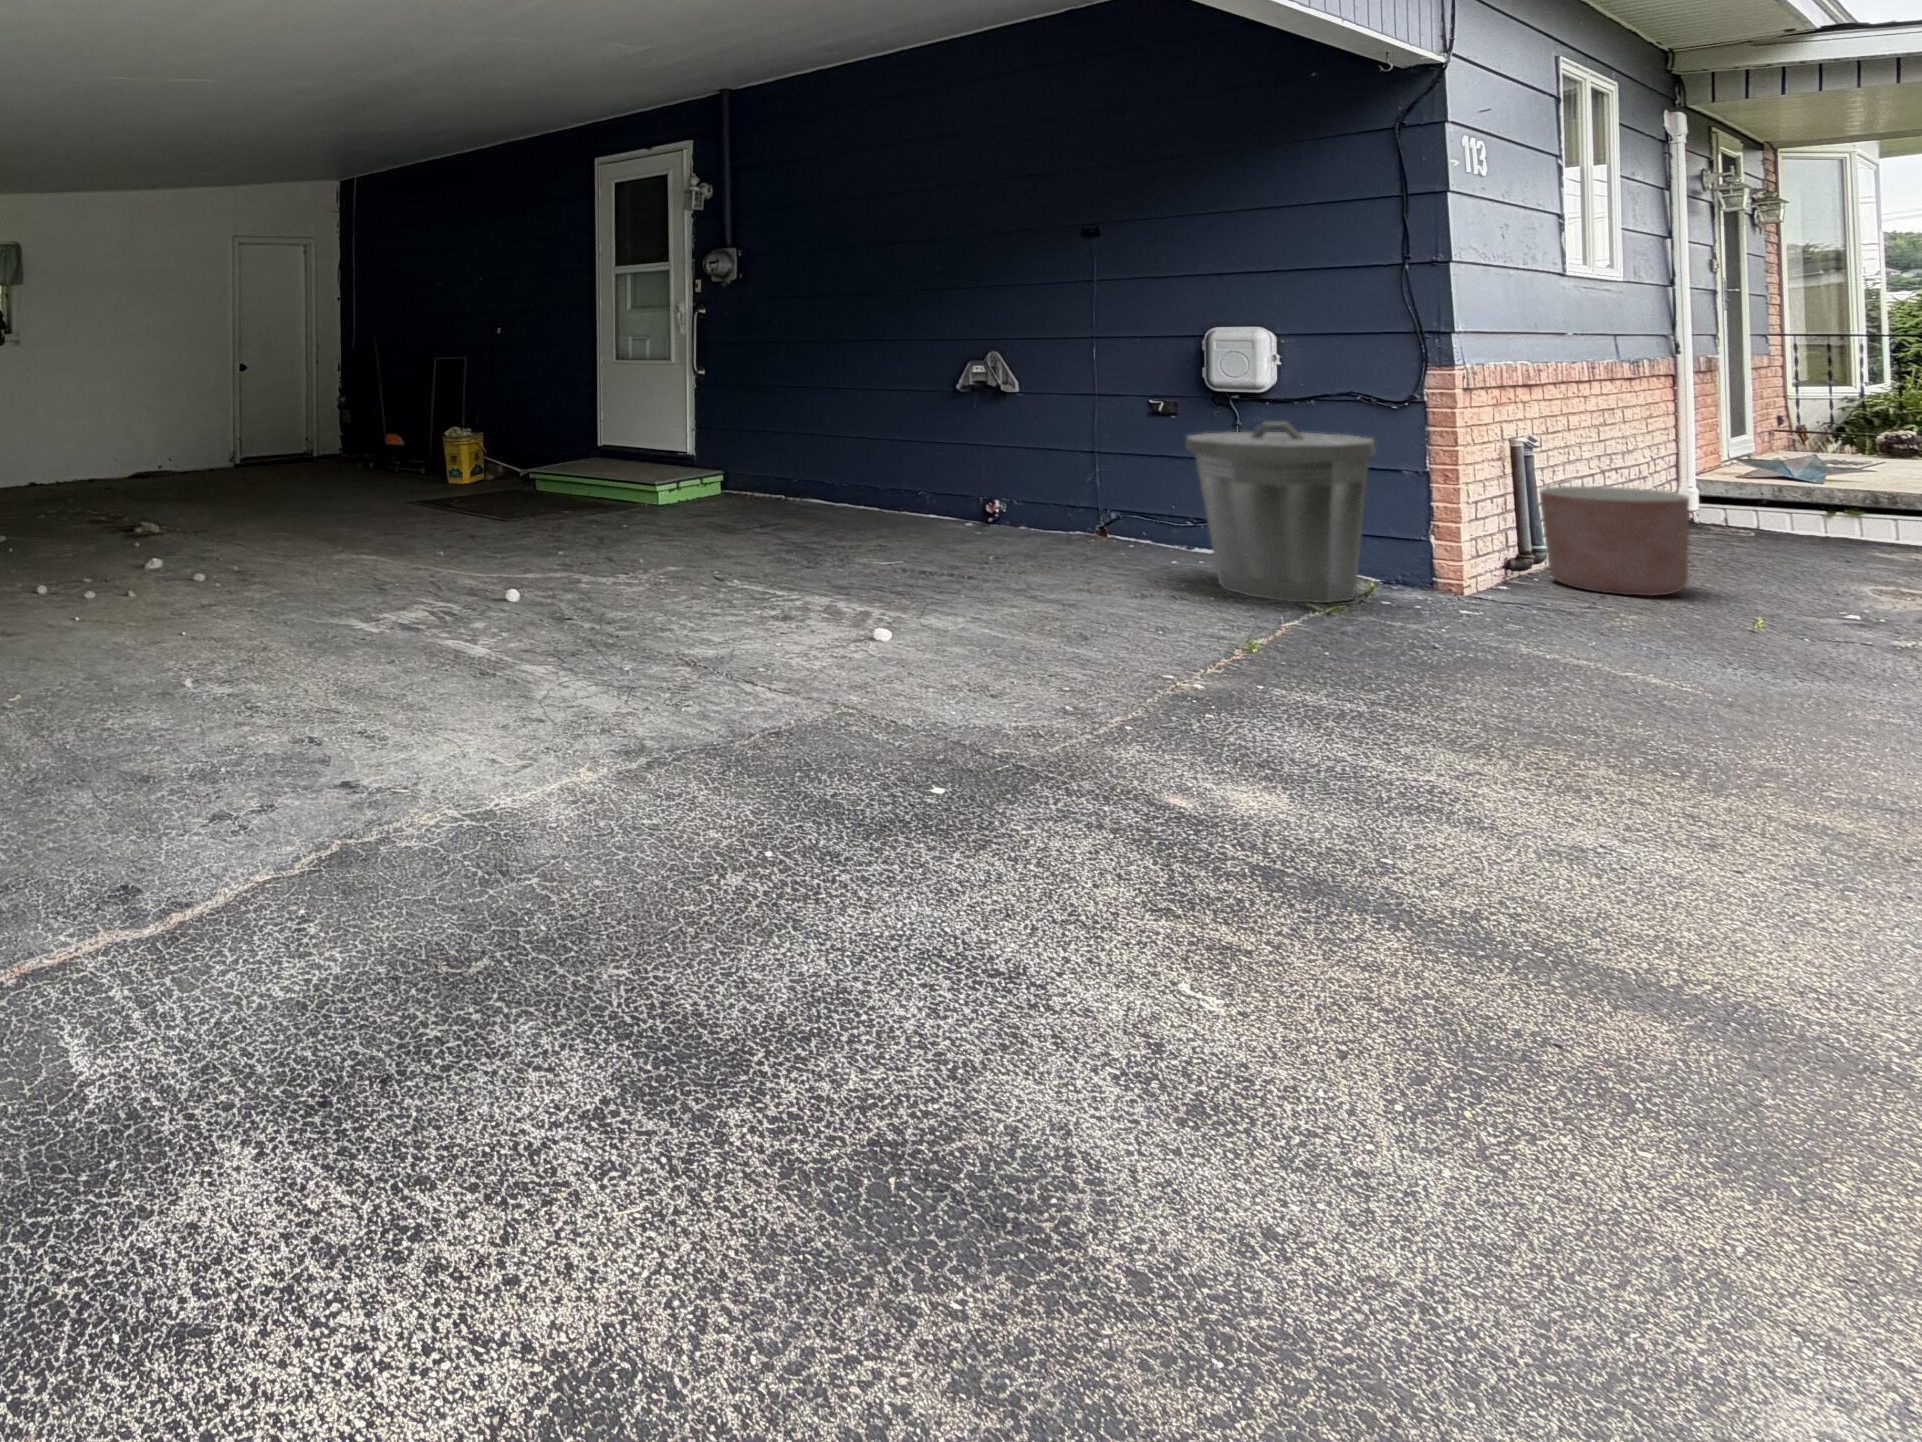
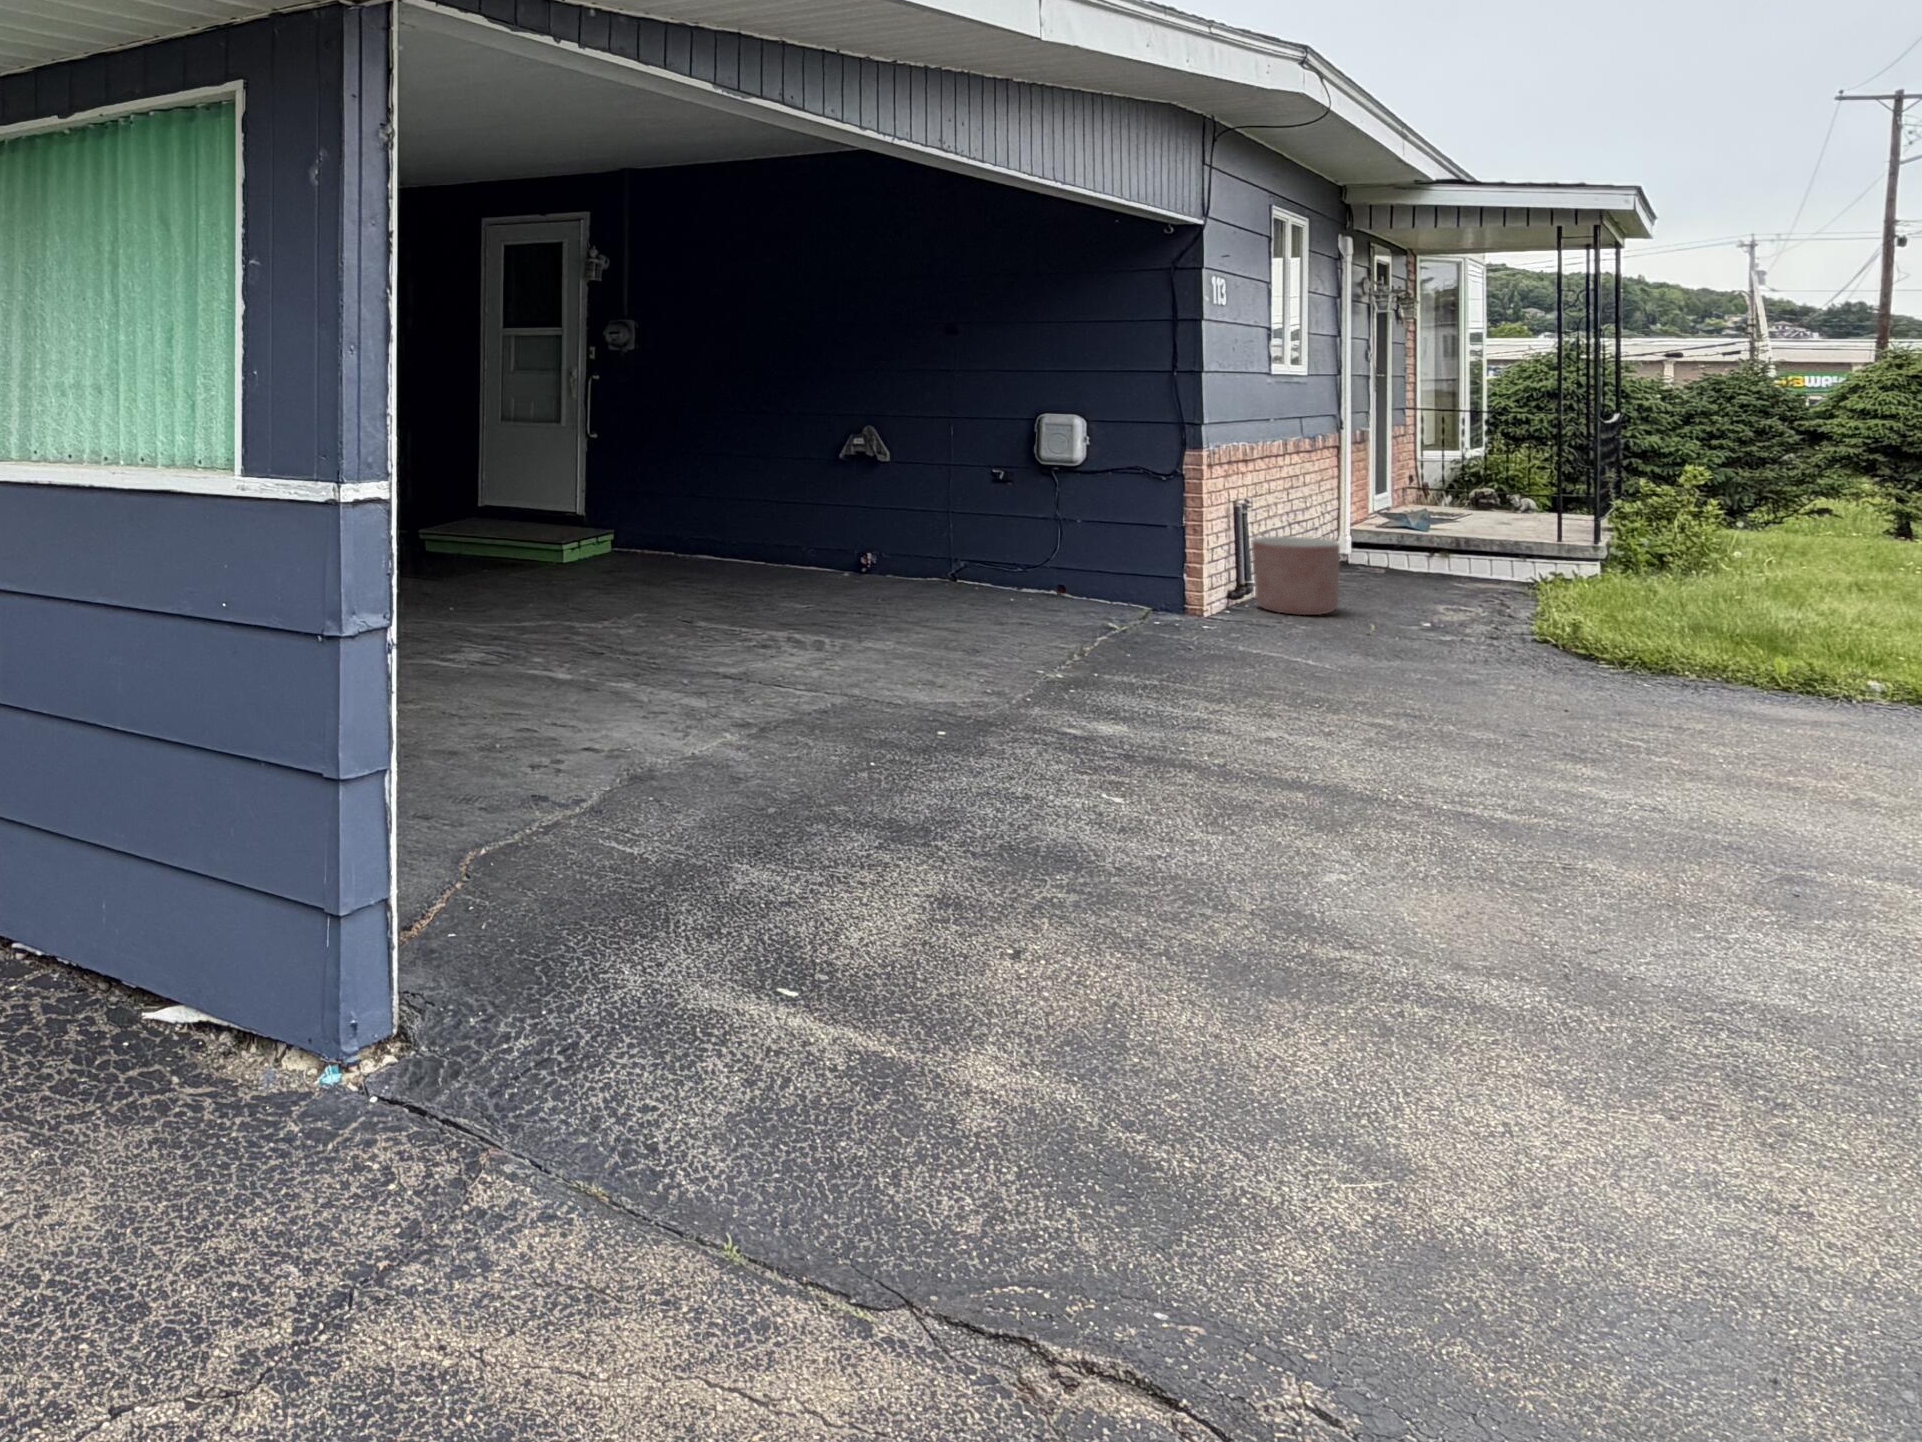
trash can: present [1186,422,1376,603] -> none [1024,490,1153,626]

